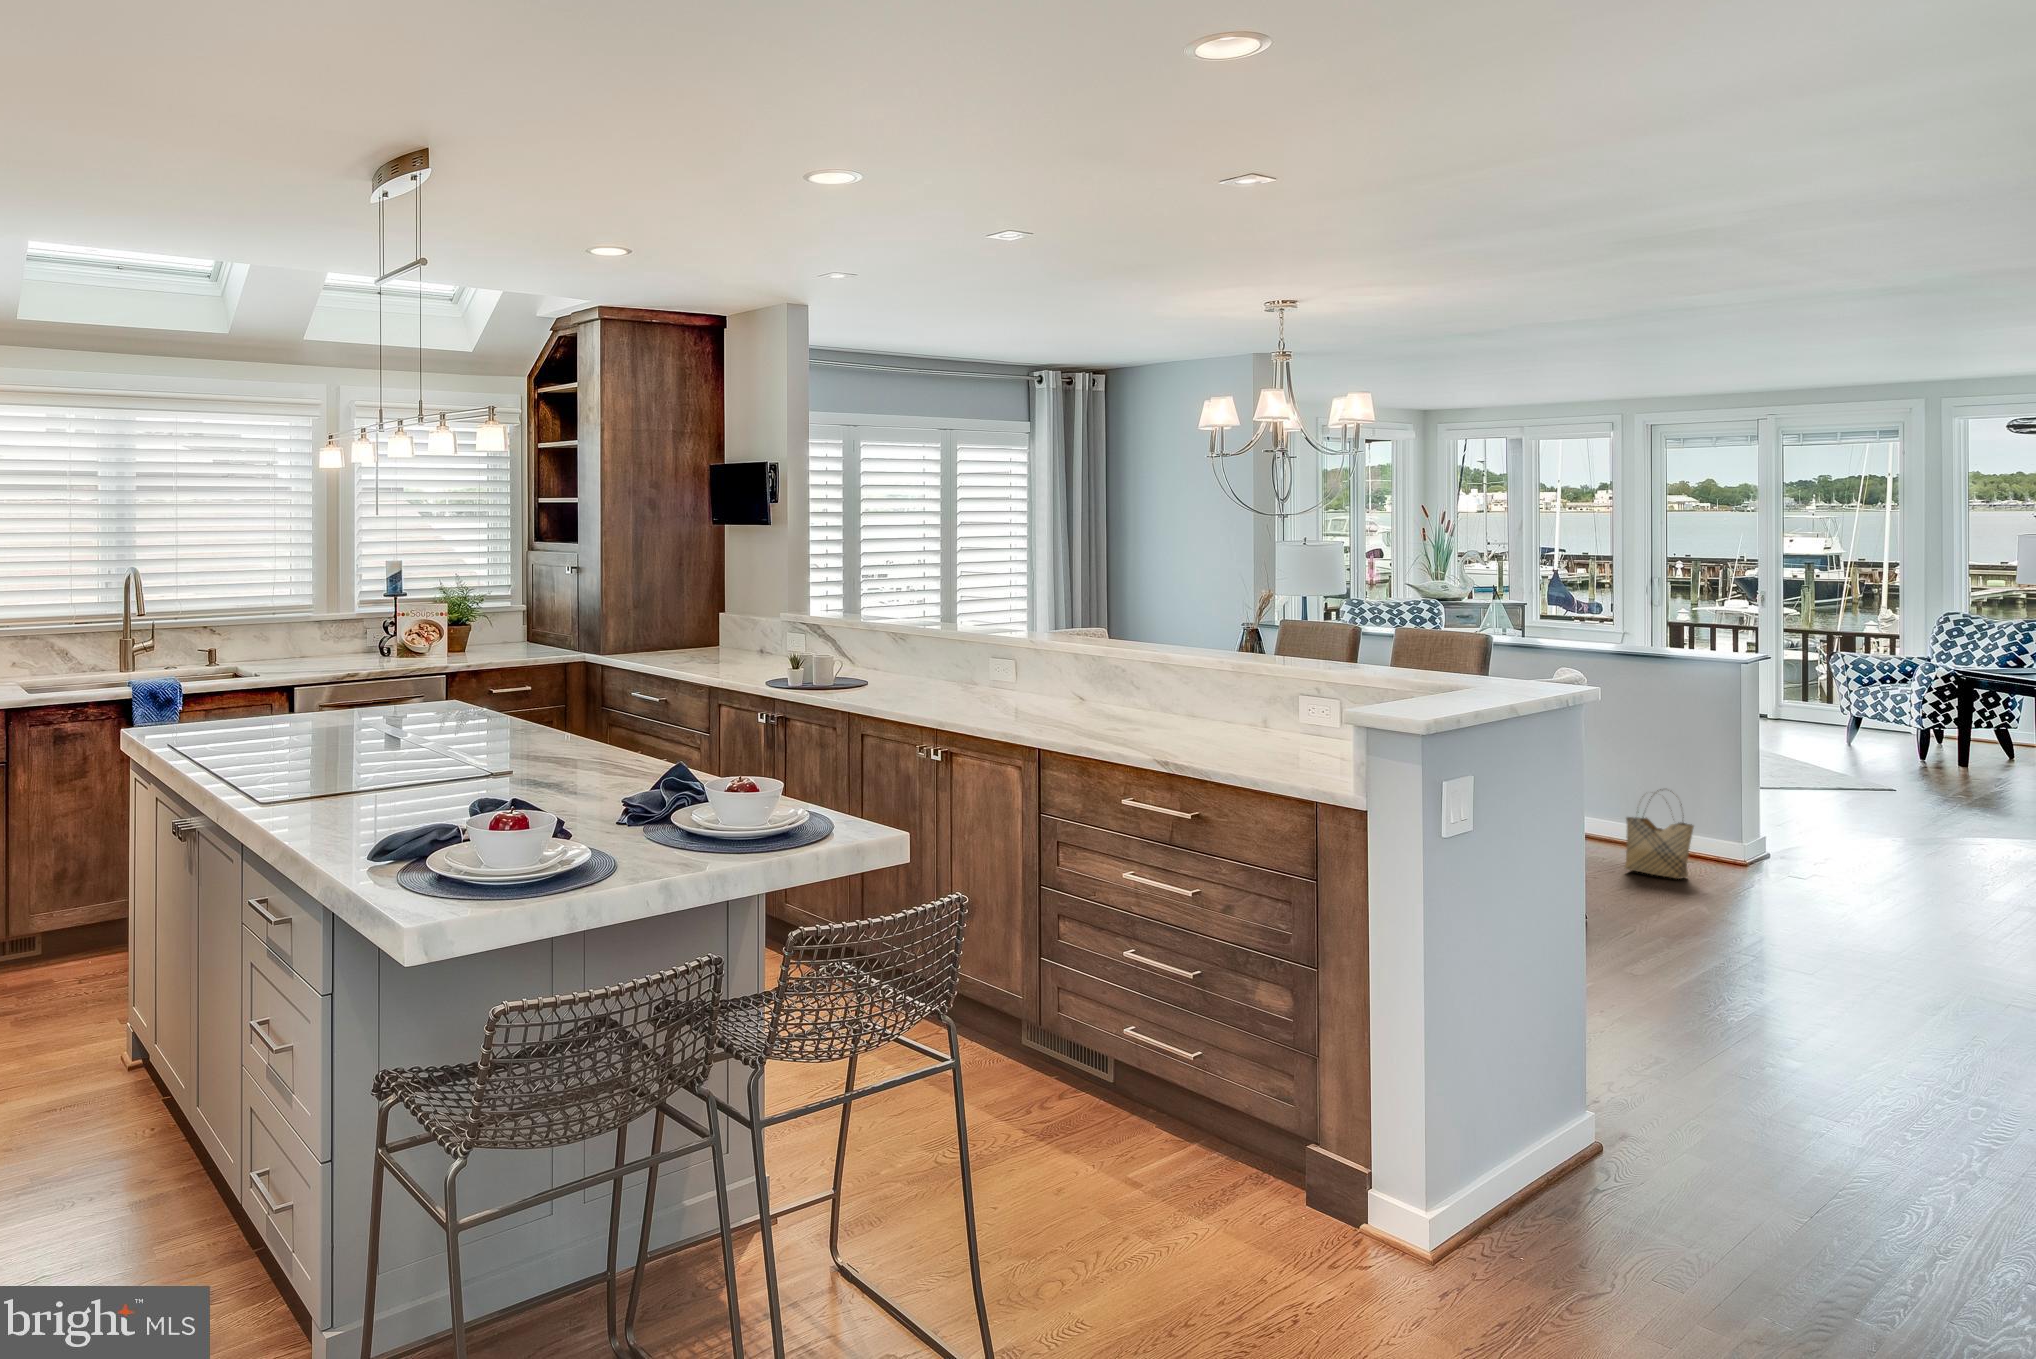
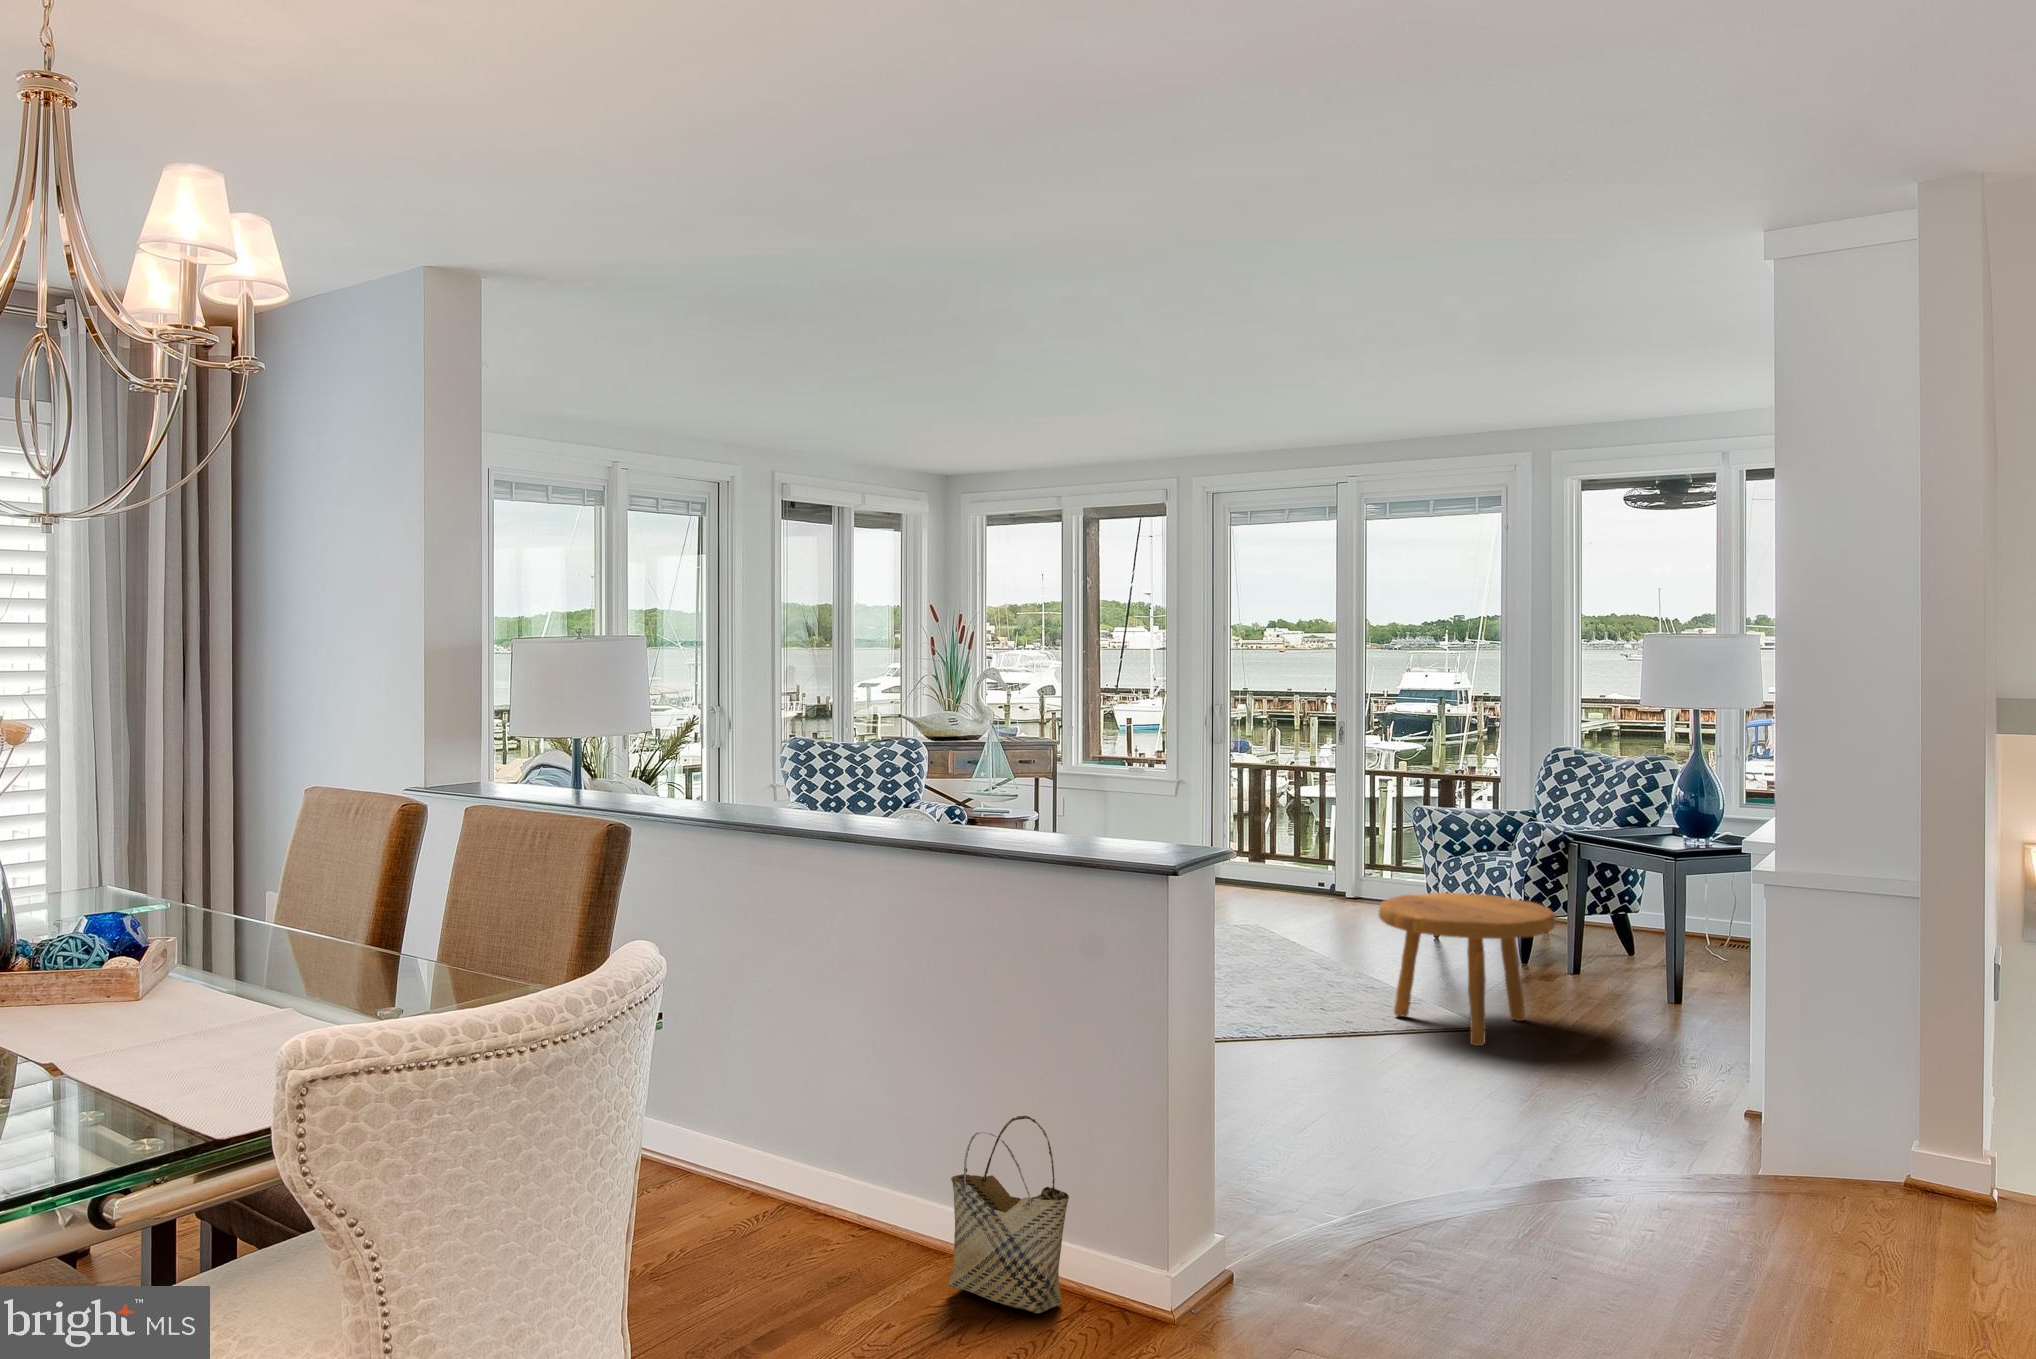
footstool: none [1819,706,1953,801] -> present [1379,893,1555,1046]

